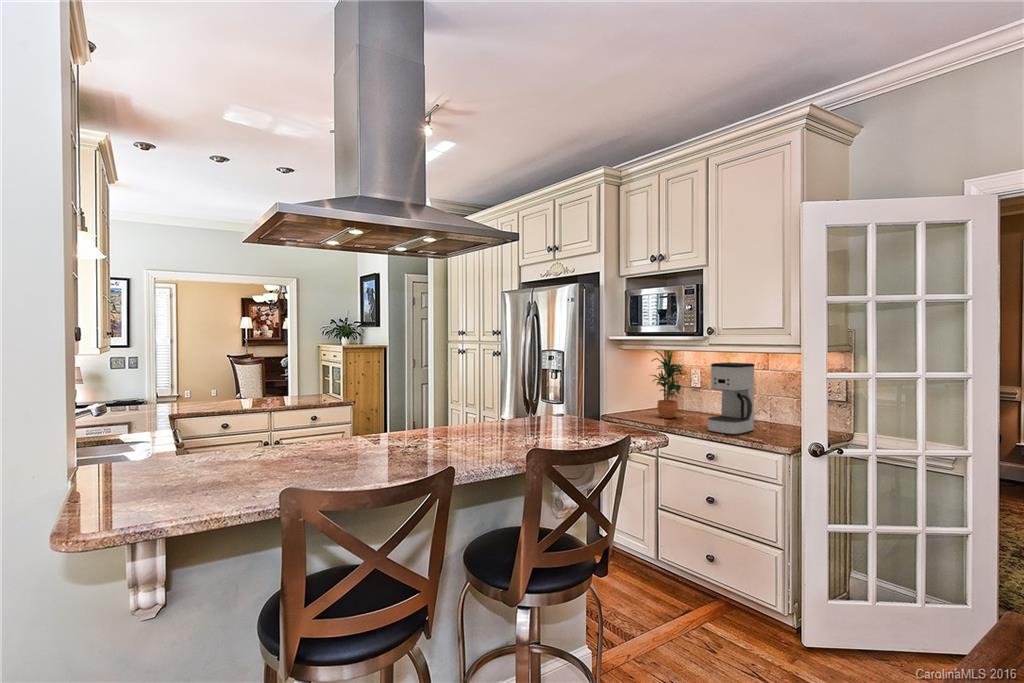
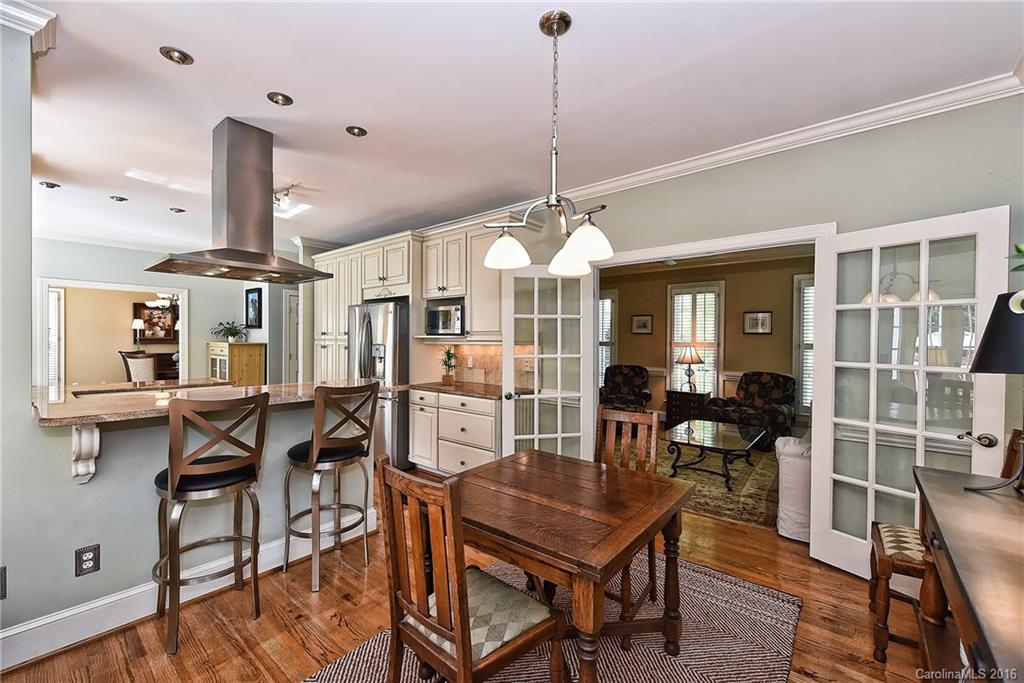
coffee maker: present [708,363,755,435] -> none [464,351,490,392]

